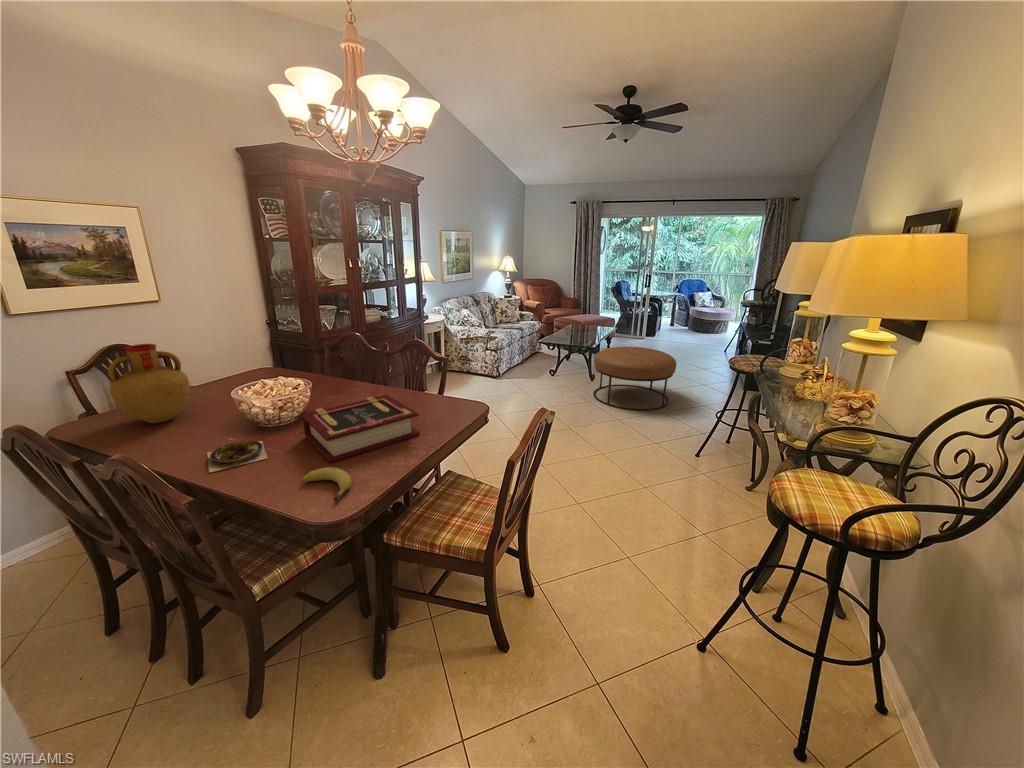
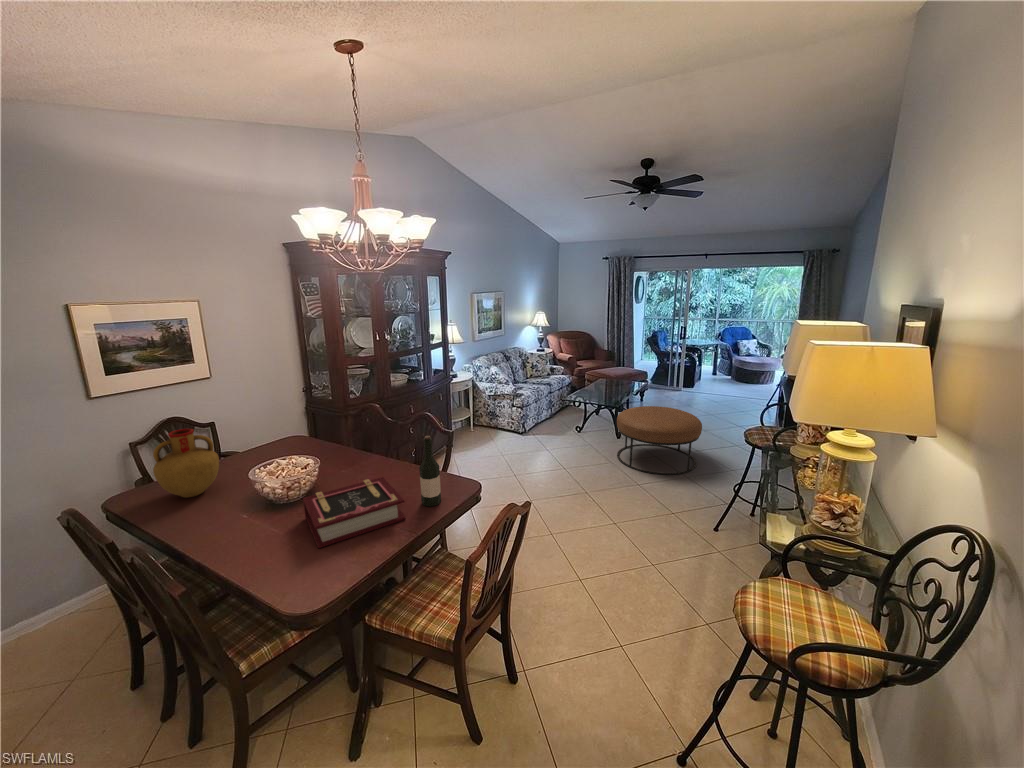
wine bottle: none [430,346,453,423] -> present [419,436,441,507]
plate: present [207,441,267,472] -> none [216,521,268,554]
fruit: present [302,468,352,501] -> none [288,556,330,593]

